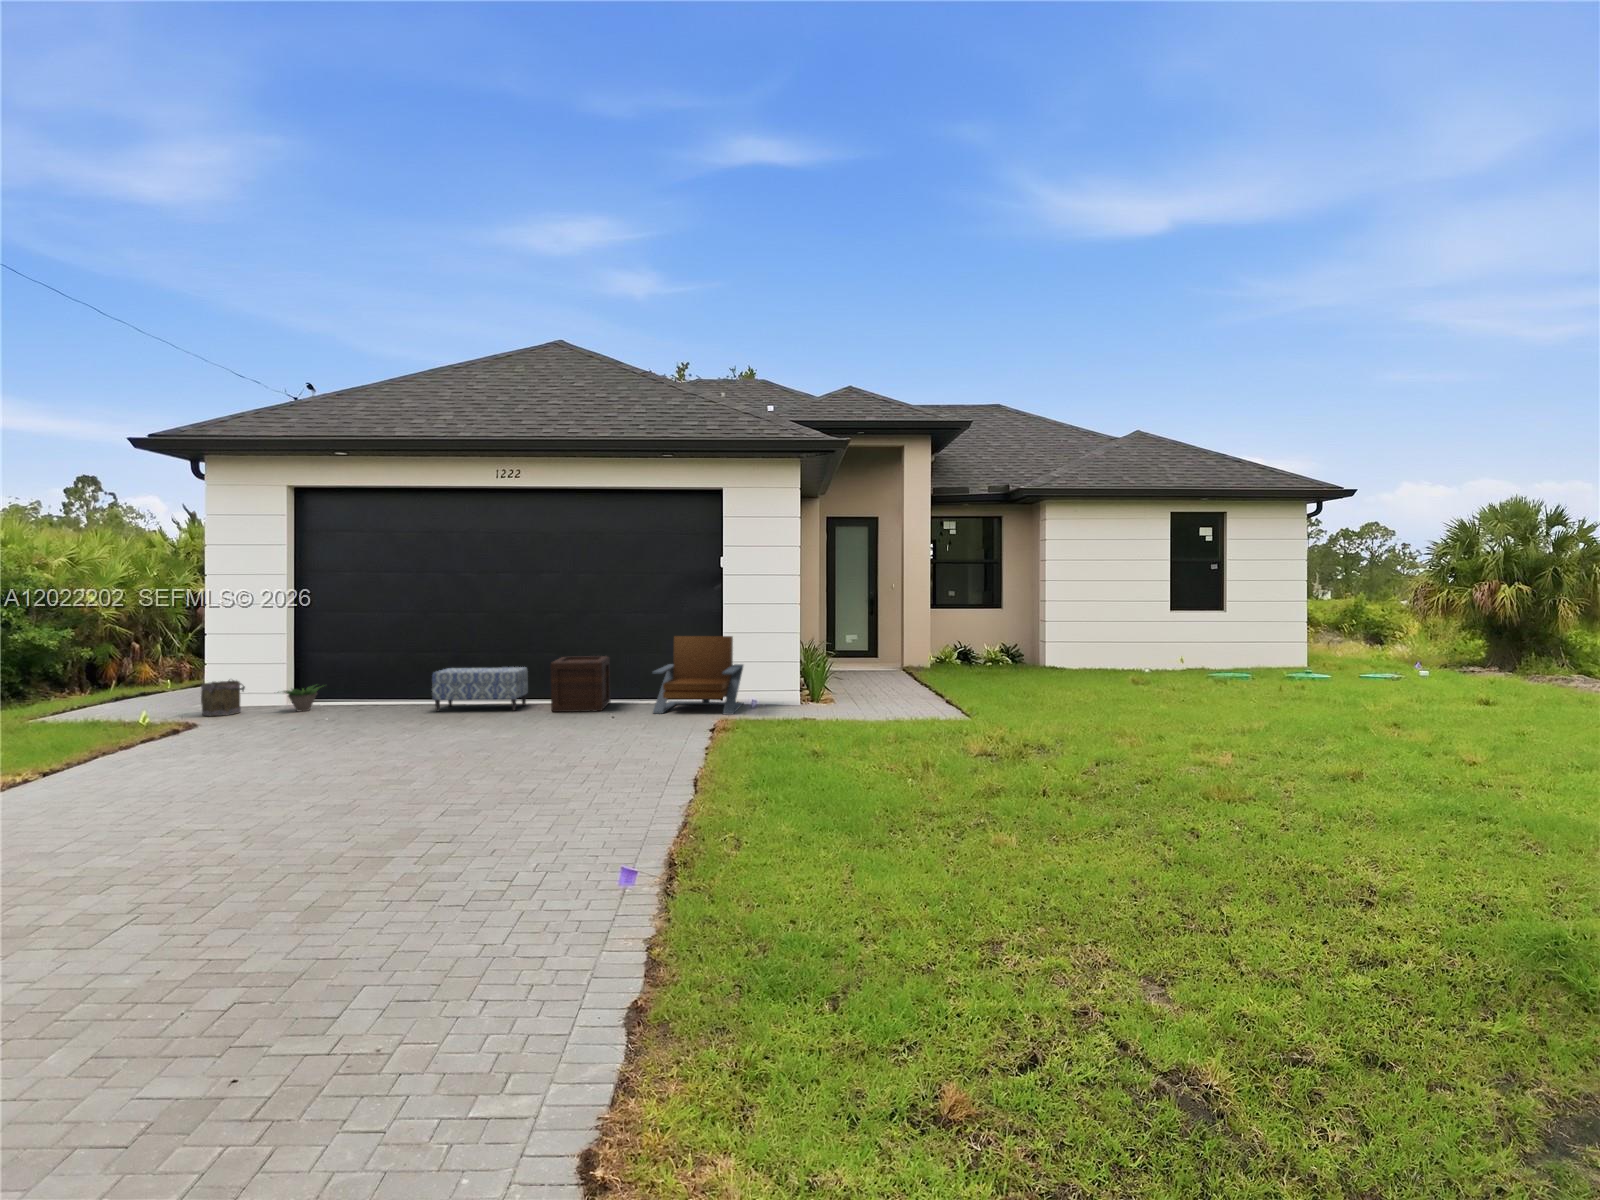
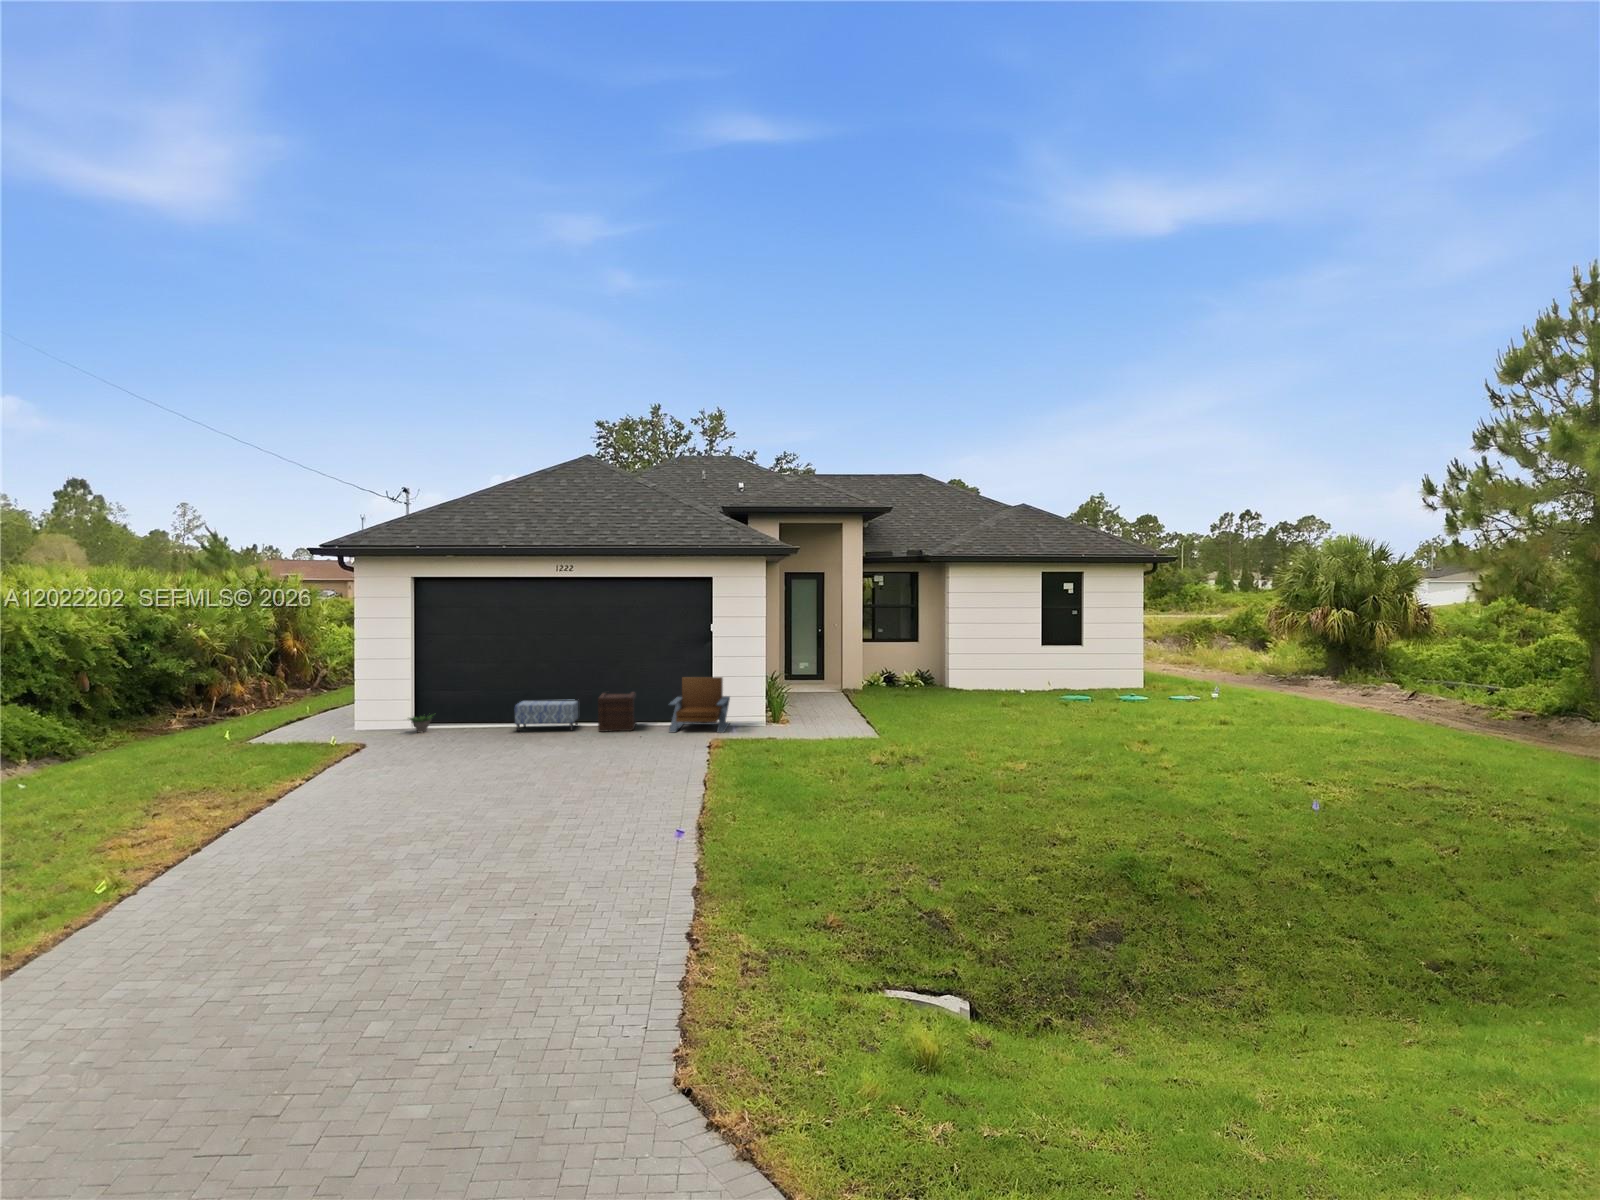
bucket: present [201,680,245,717] -> none [352,710,381,737]

